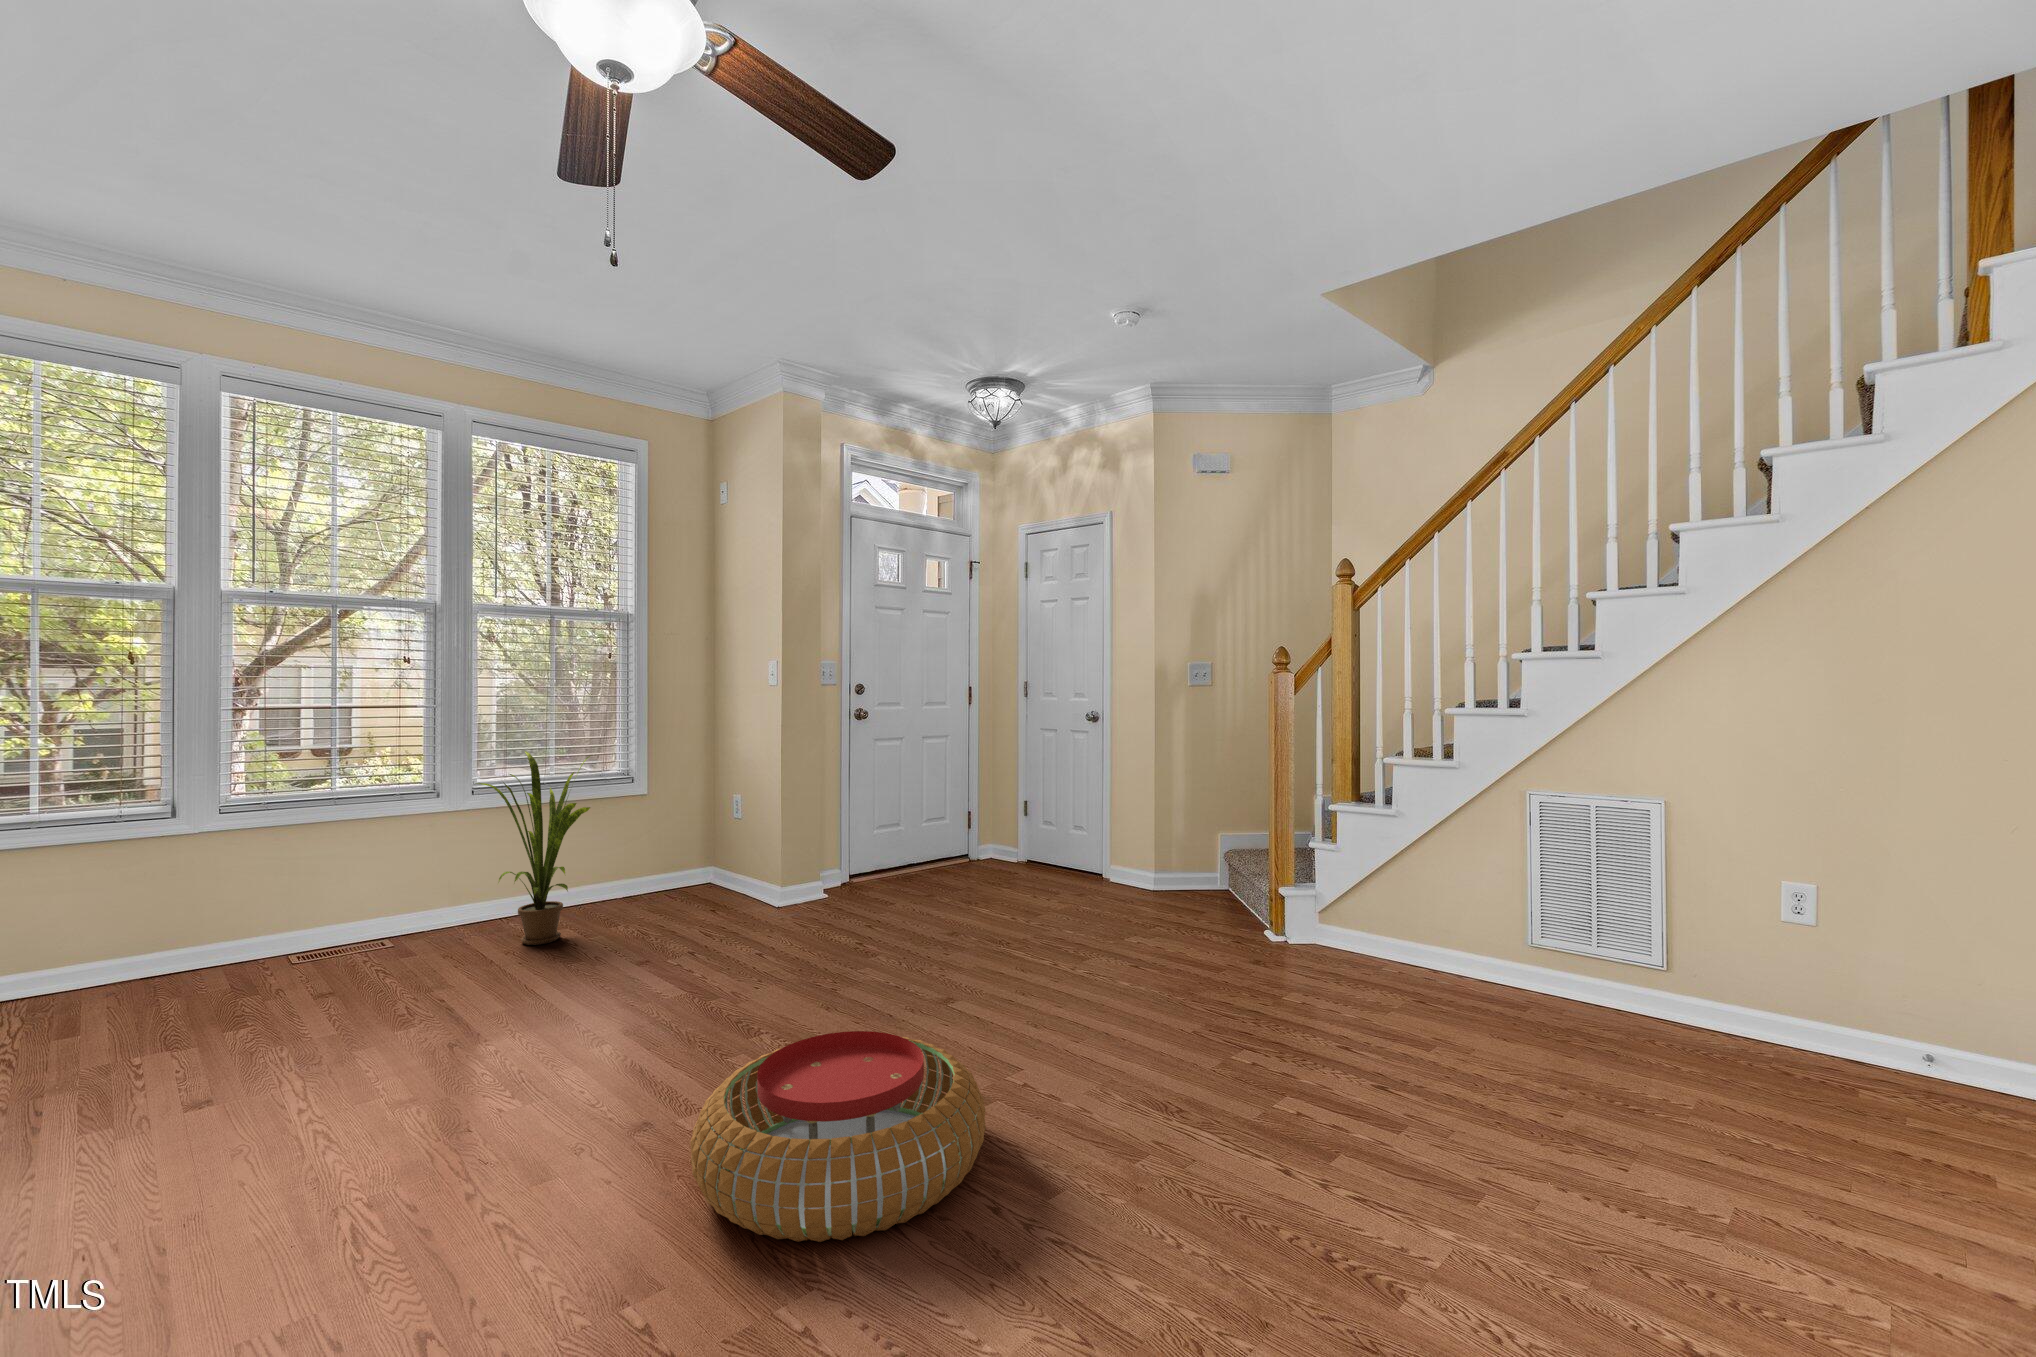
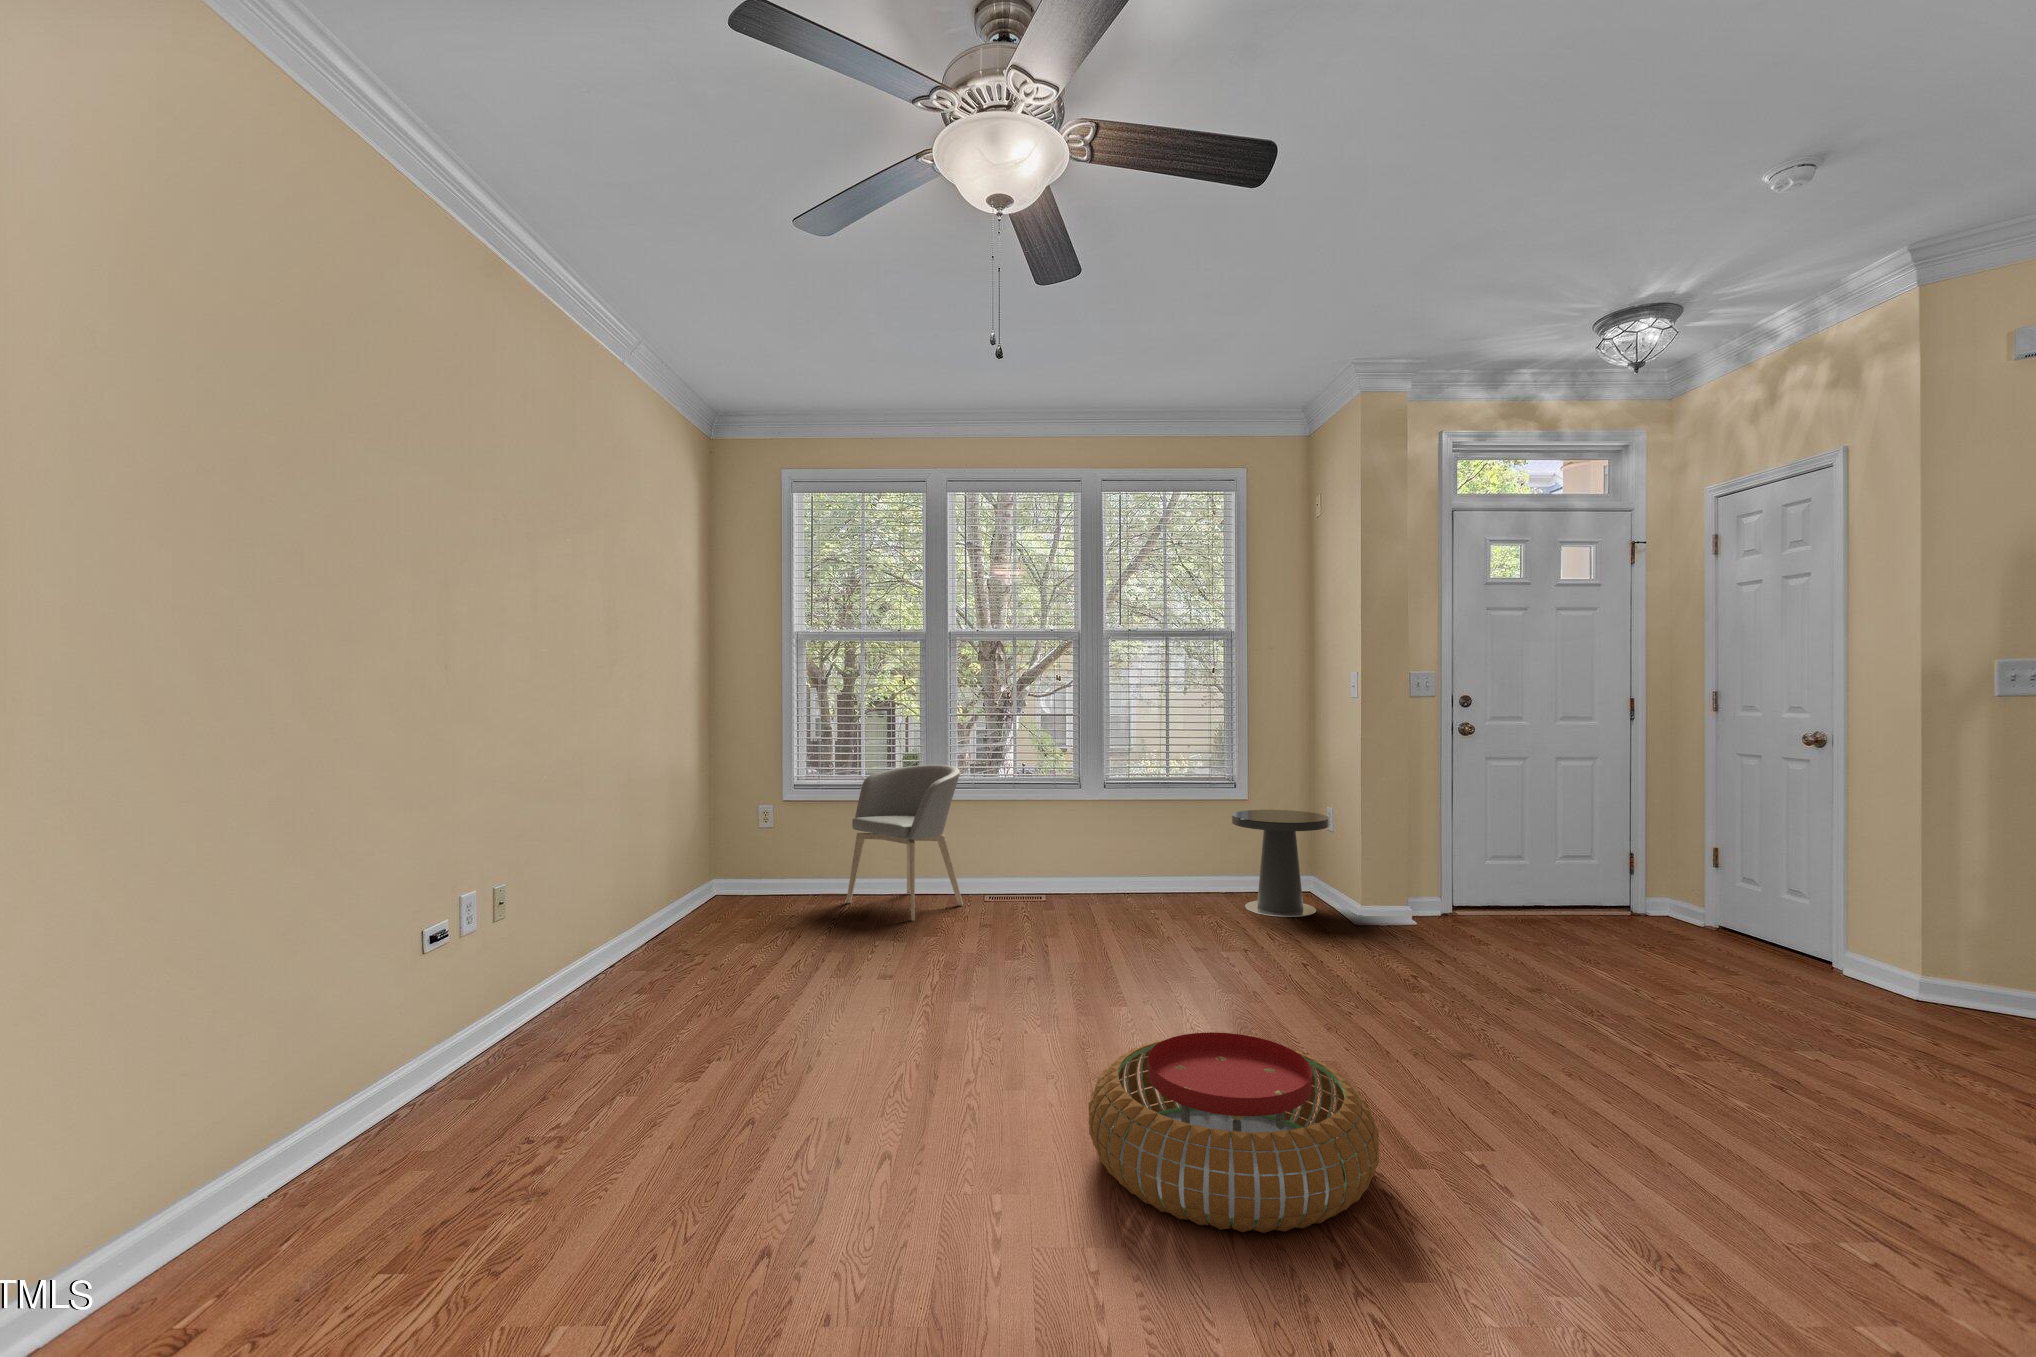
house plant: present [476,751,590,945] -> none [1090,743,1181,911]
armchair: none [27,801,274,1037] -> present [846,765,963,921]
side table: none [646,808,747,919] -> present [1232,810,1329,917]

